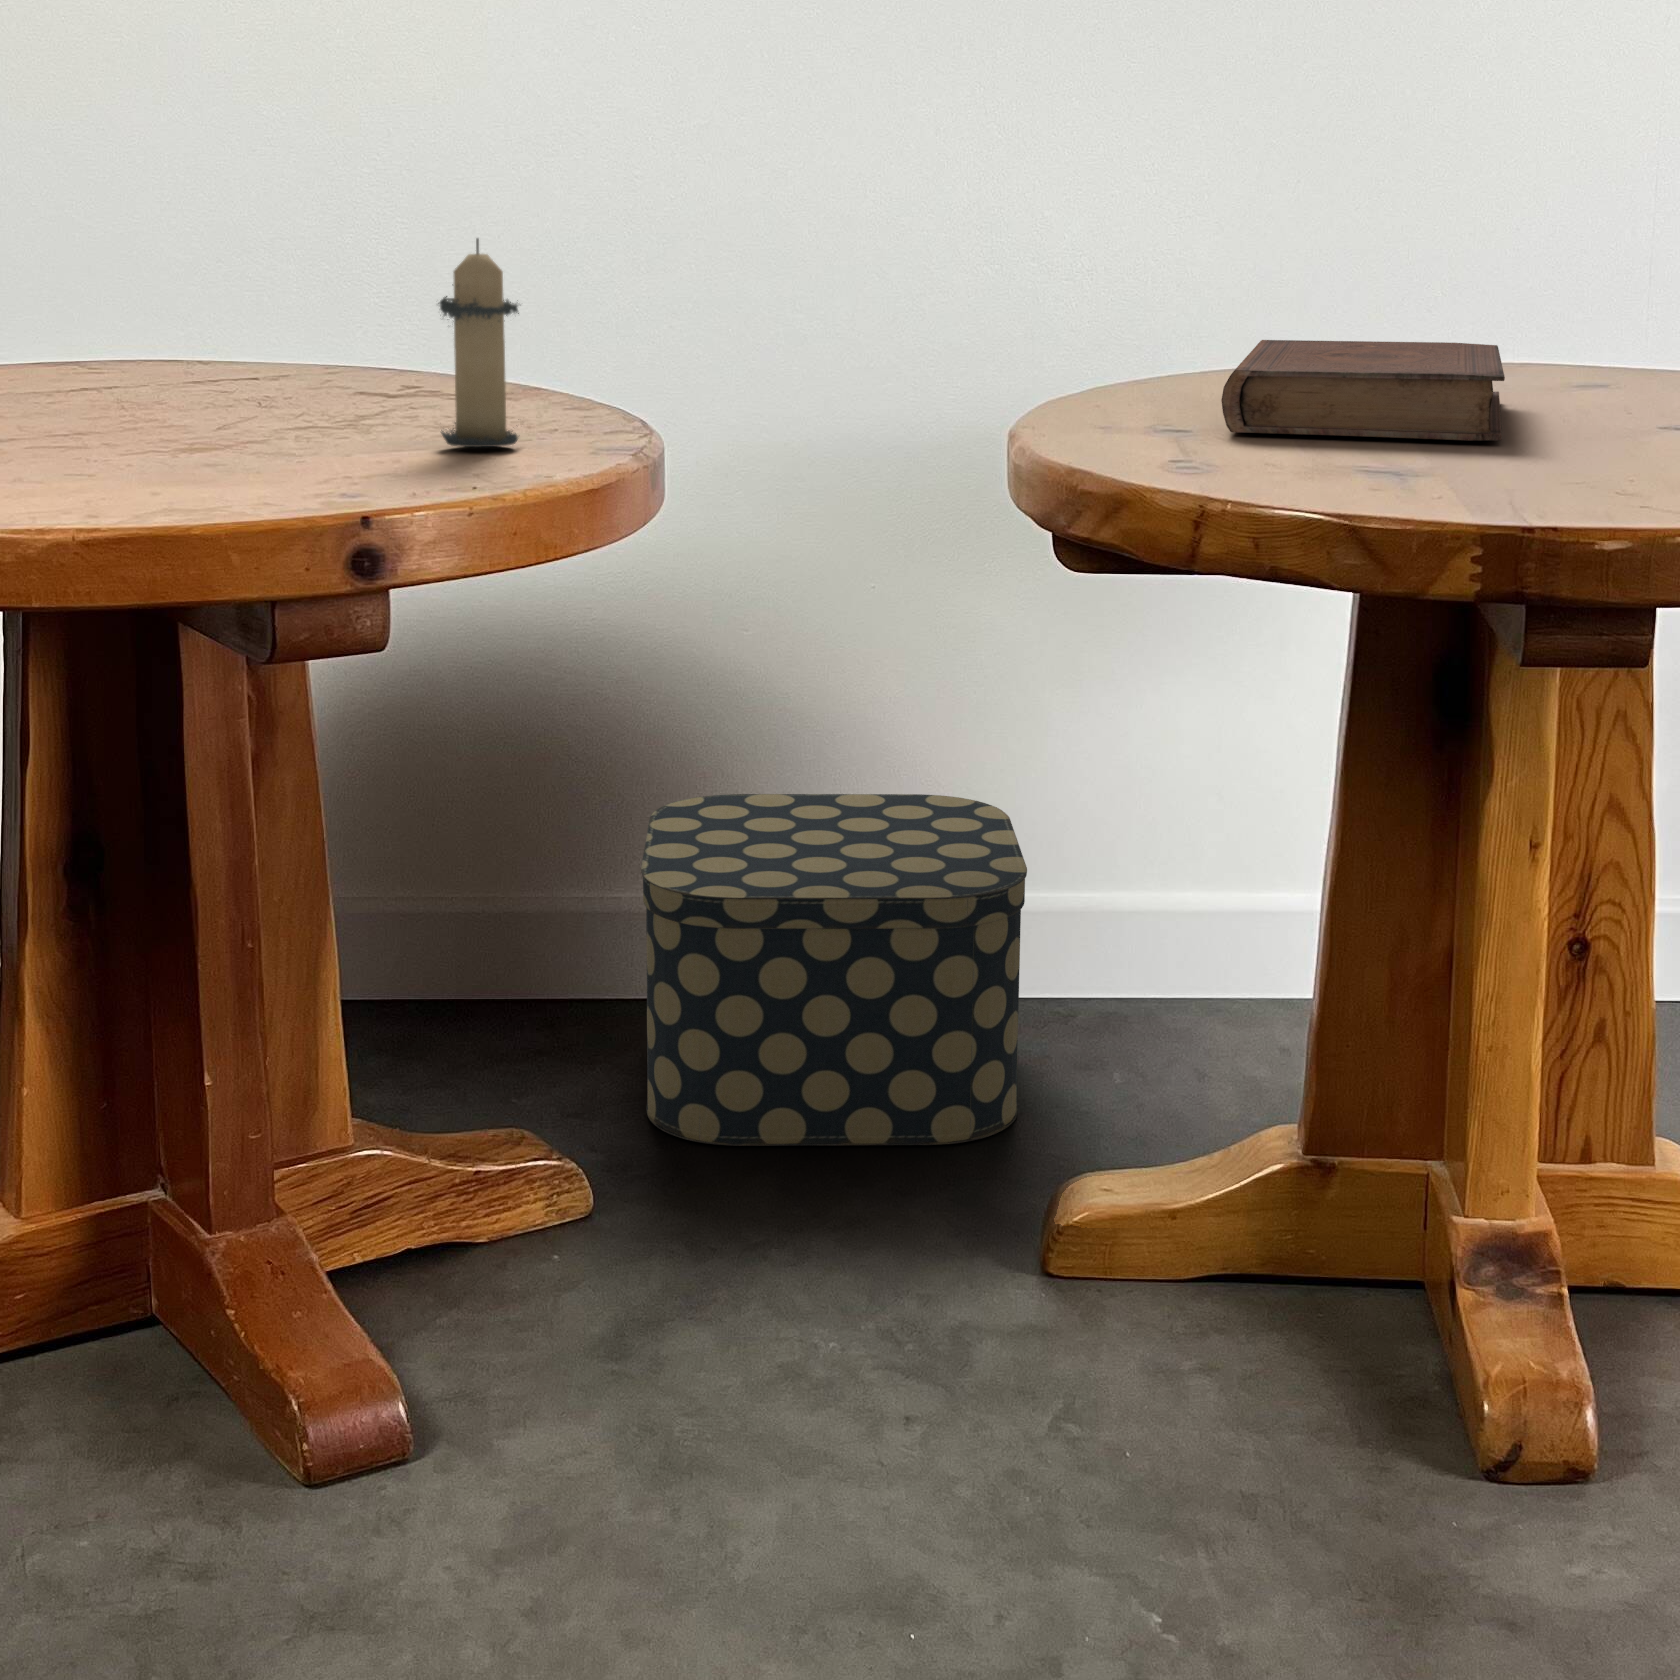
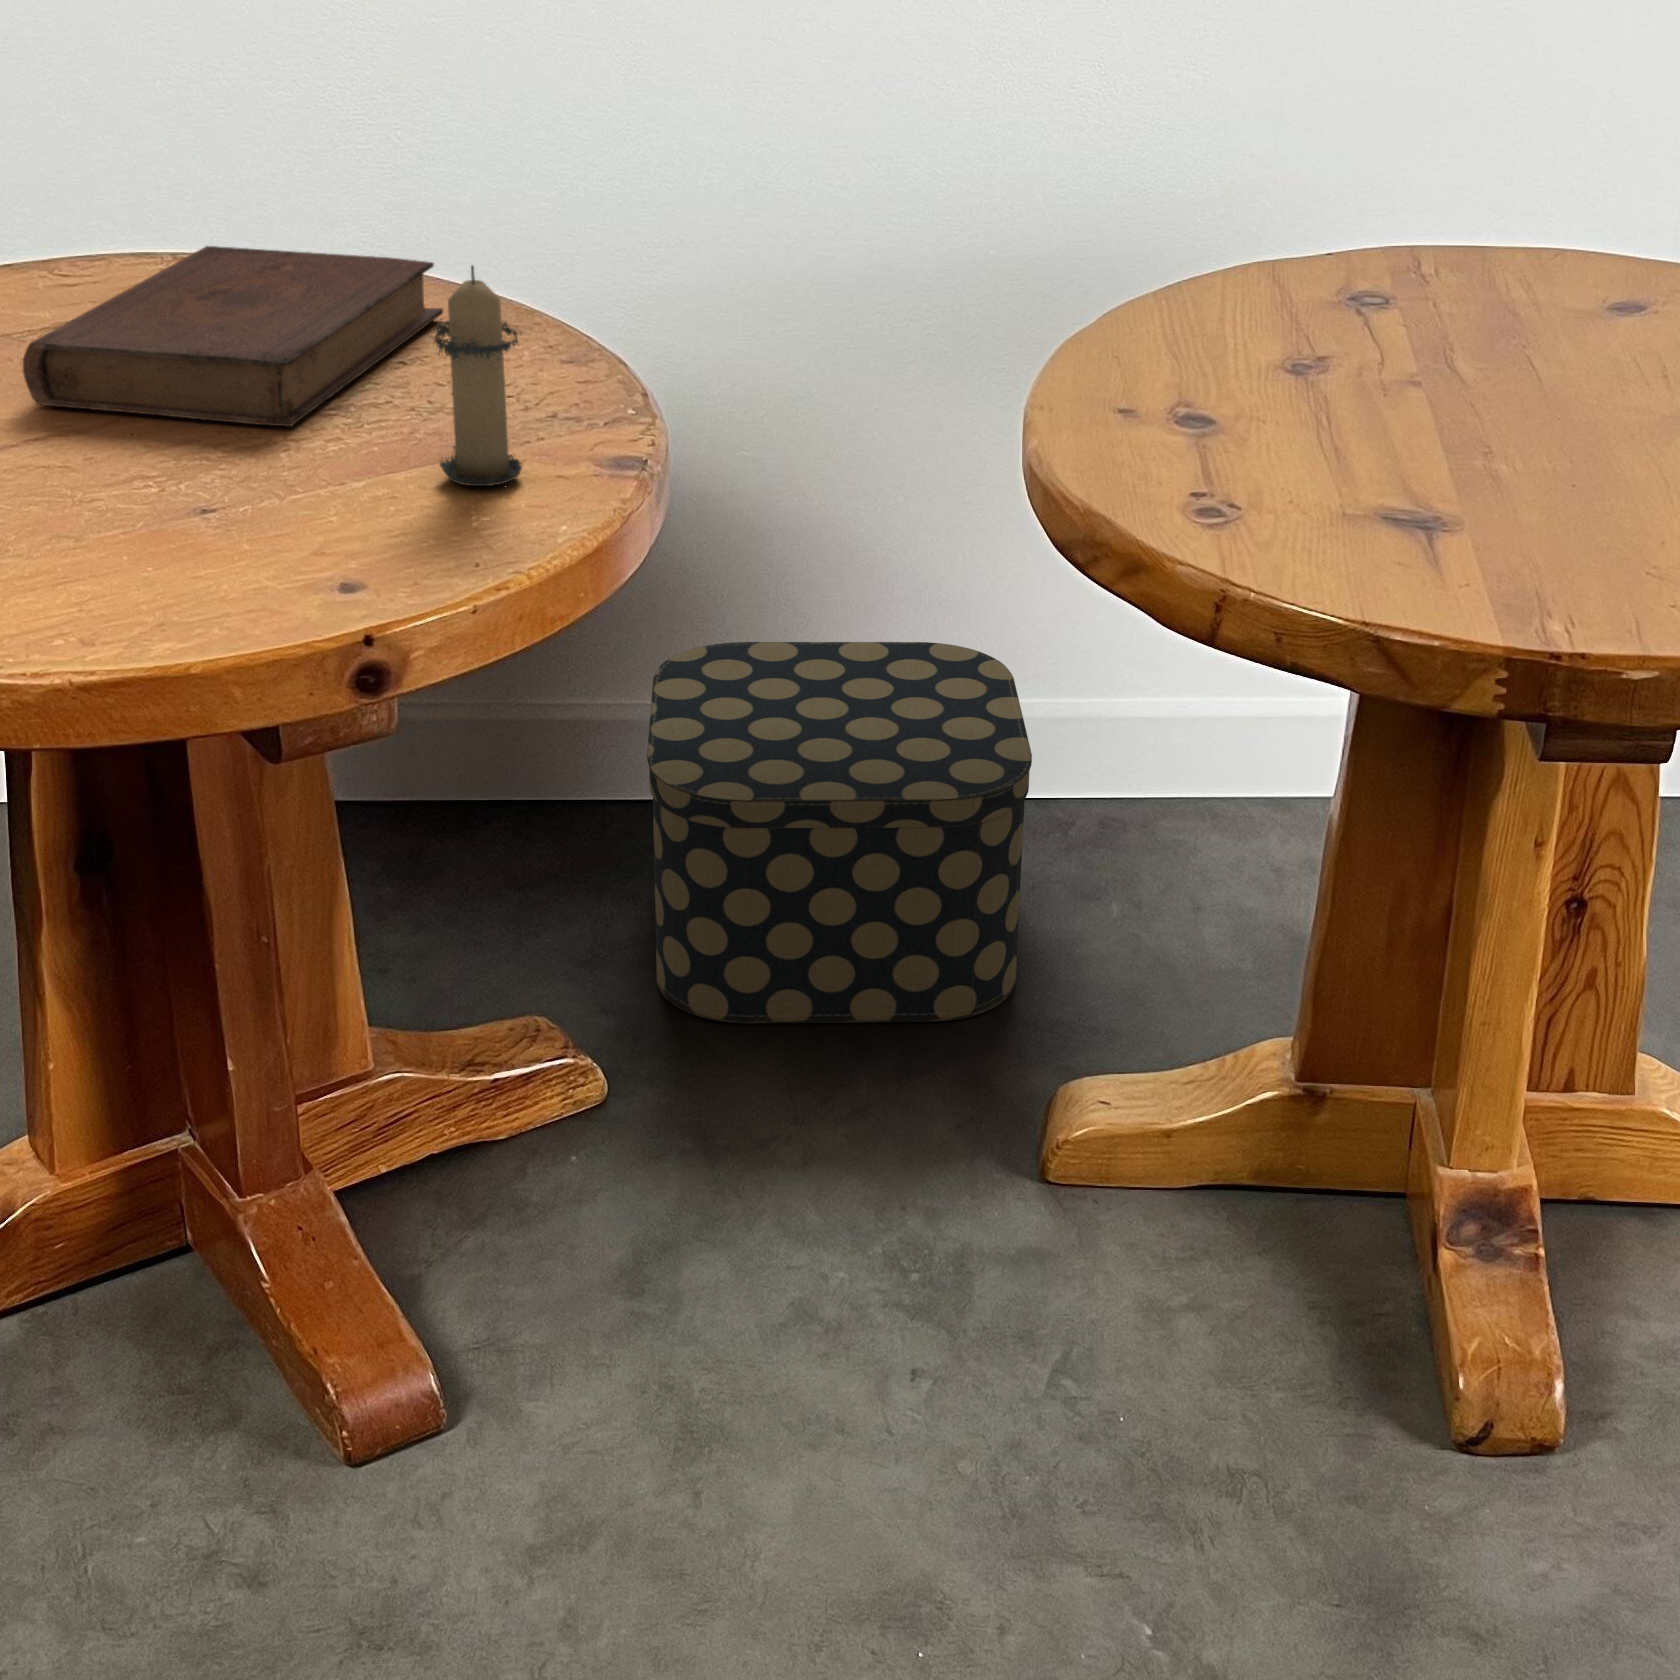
book: present [1221,340,1505,441] -> present [23,246,443,426]

